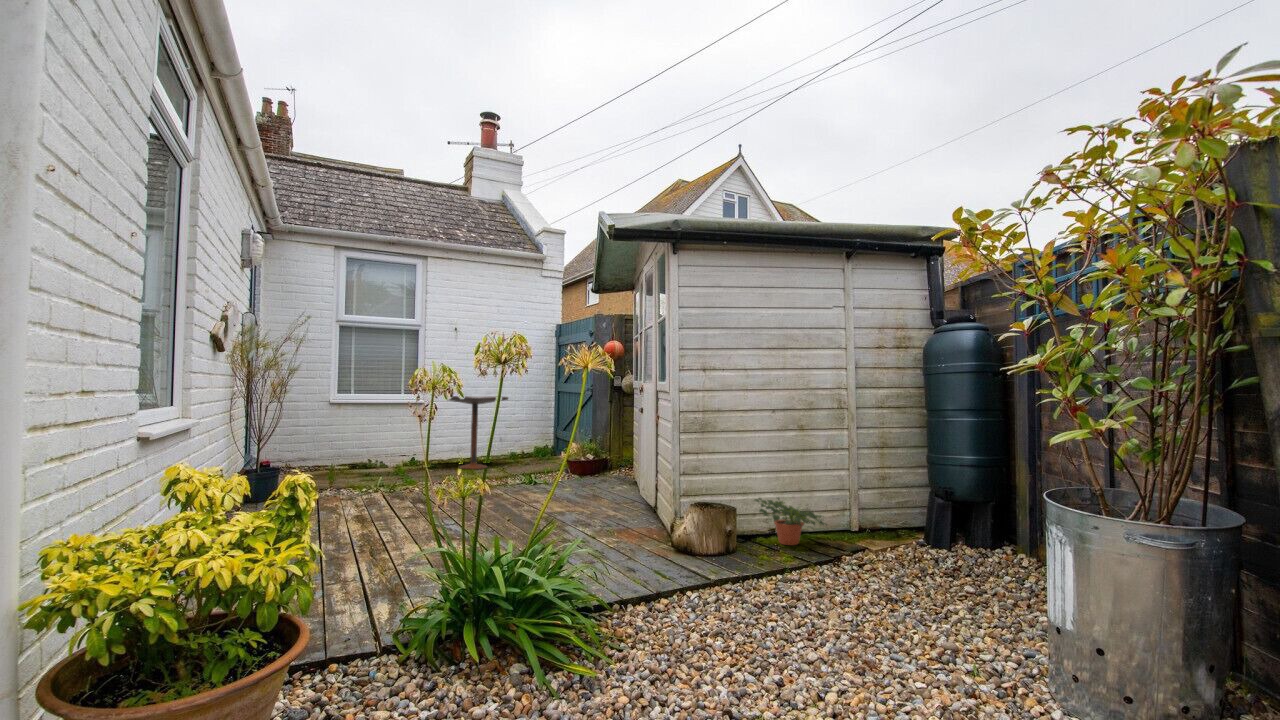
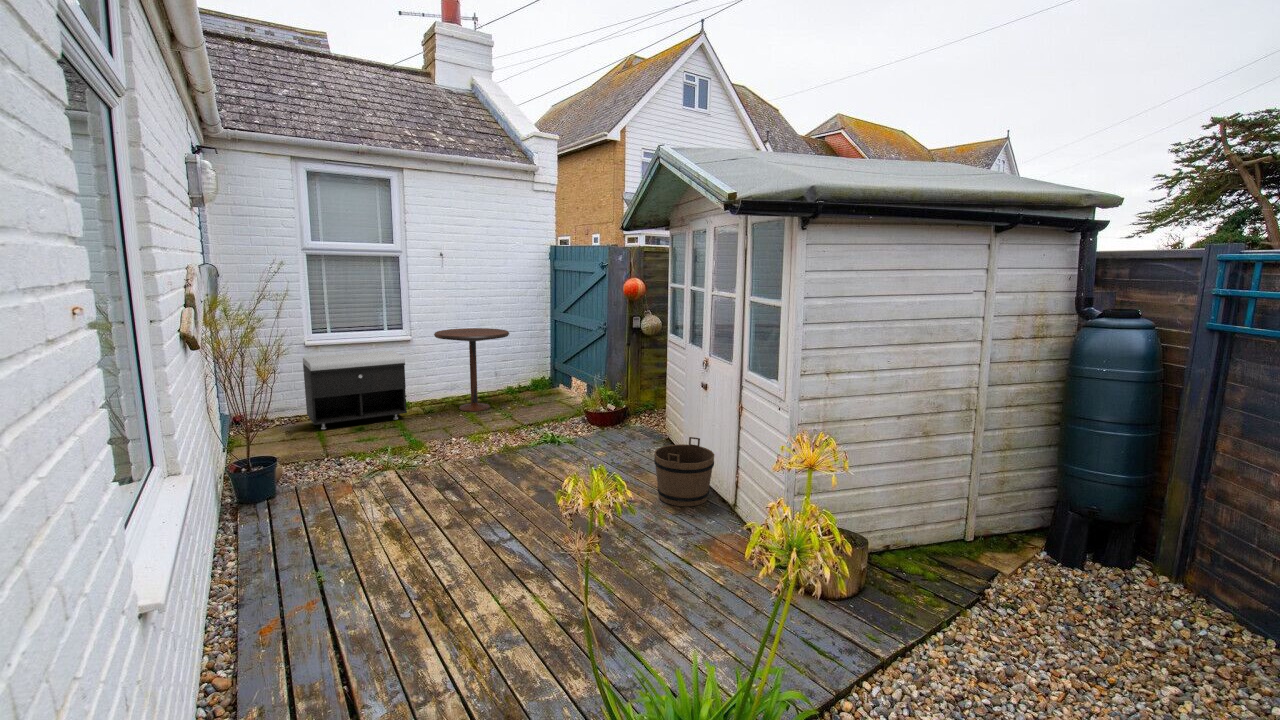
storage bench: none [324,412,411,474] -> present [303,351,407,429]
bucket: none [589,456,643,510] -> present [654,437,714,506]
potted plant: present [754,498,827,545] -> none [883,518,980,581]

